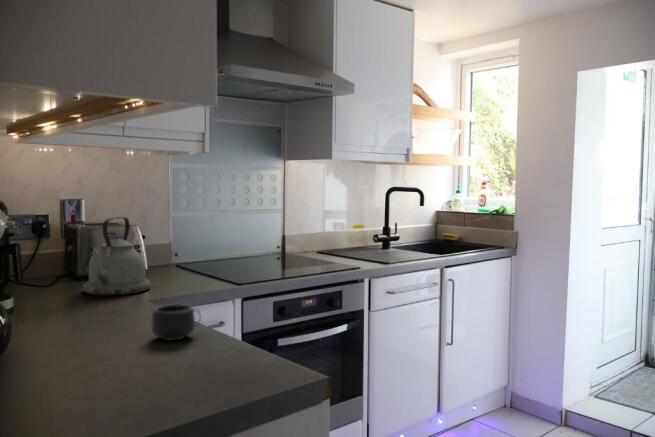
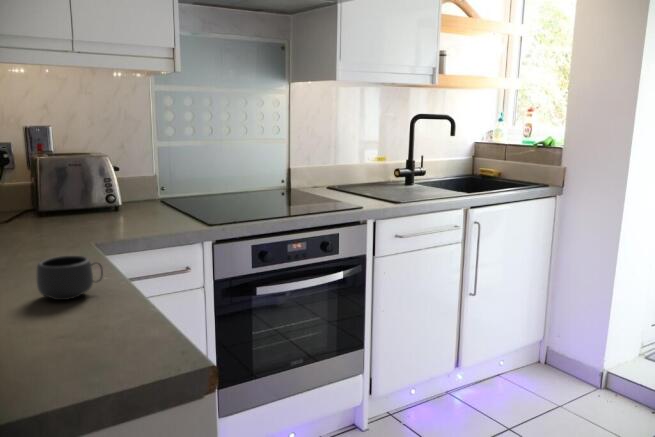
kettle: present [83,217,151,295] -> none [21,147,106,236]

